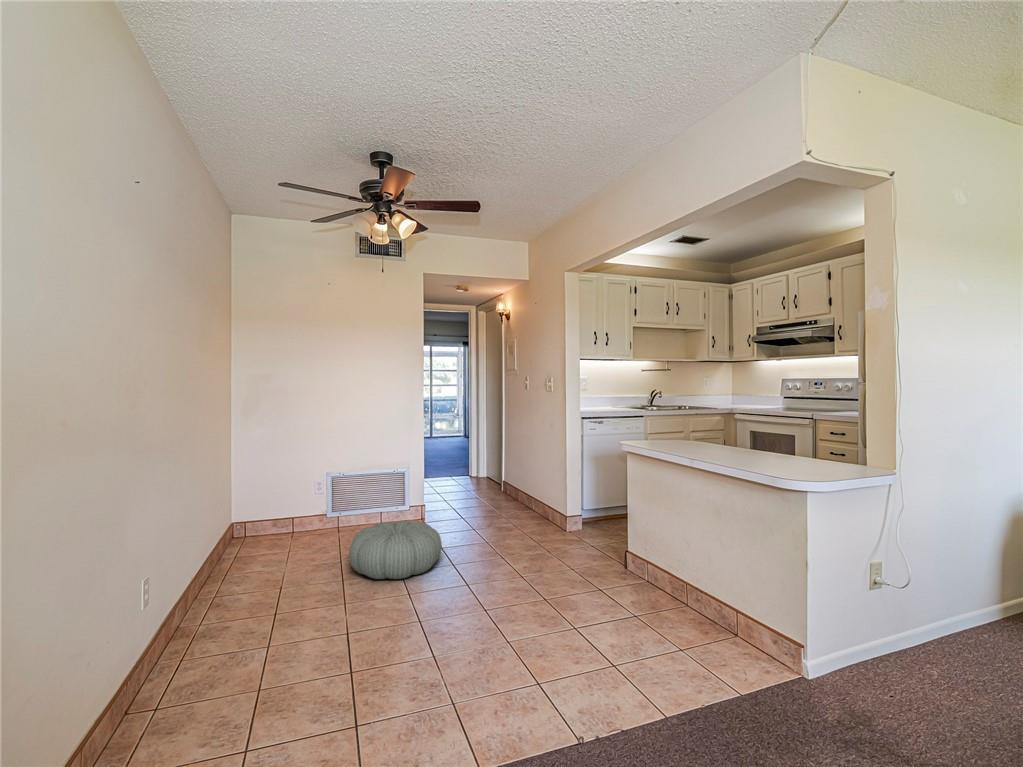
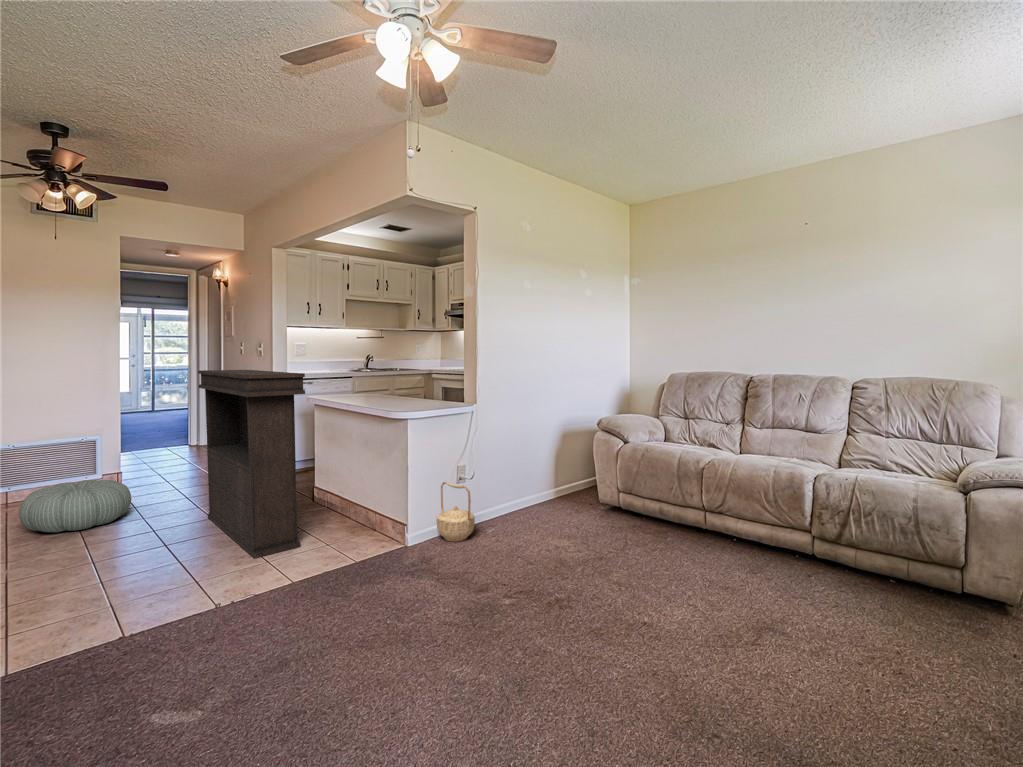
console table: none [512,408,667,672] -> present [198,370,305,558]
basket: none [867,593,952,704] -> present [437,482,475,542]

